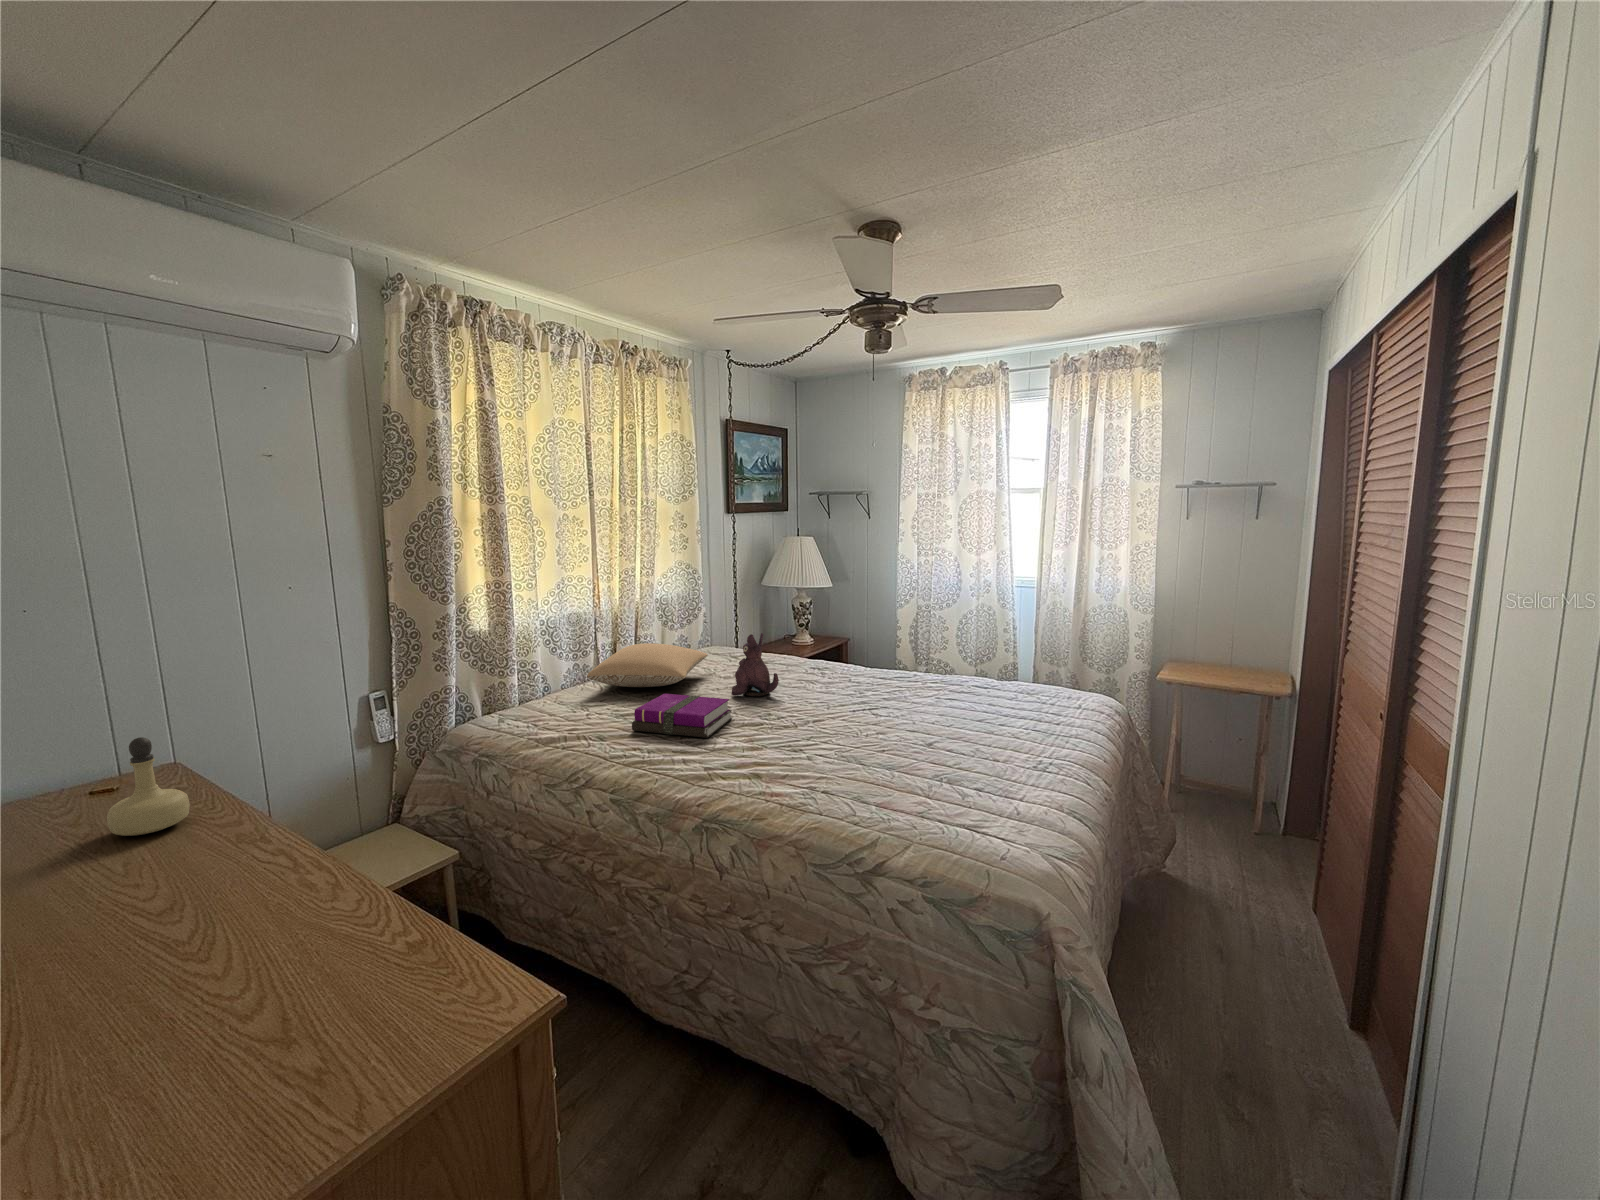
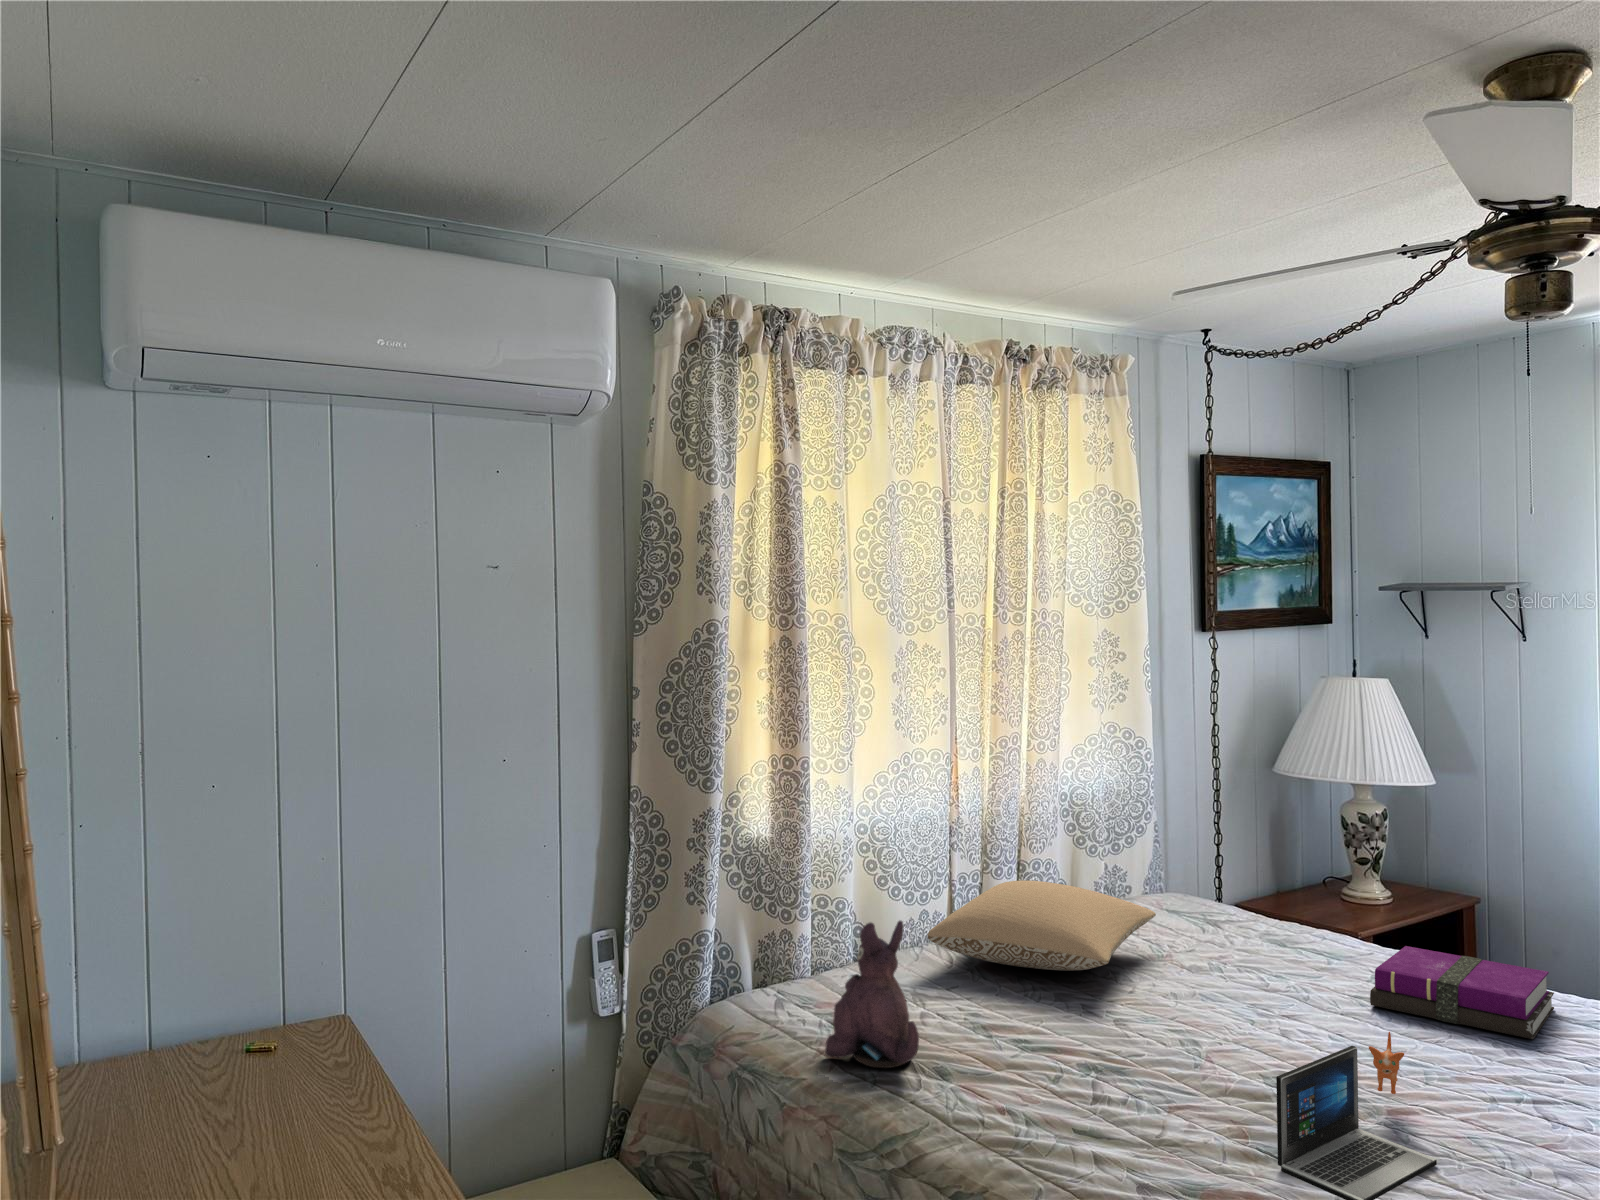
plush toy: present [731,633,779,696] -> present [825,921,919,1068]
laptop: none [766,688,831,758] -> present [1276,1032,1437,1200]
notebook: present [632,694,732,738] -> present [1370,946,1554,1039]
perfume bottle: present [107,737,190,836] -> none [234,995,329,1145]

